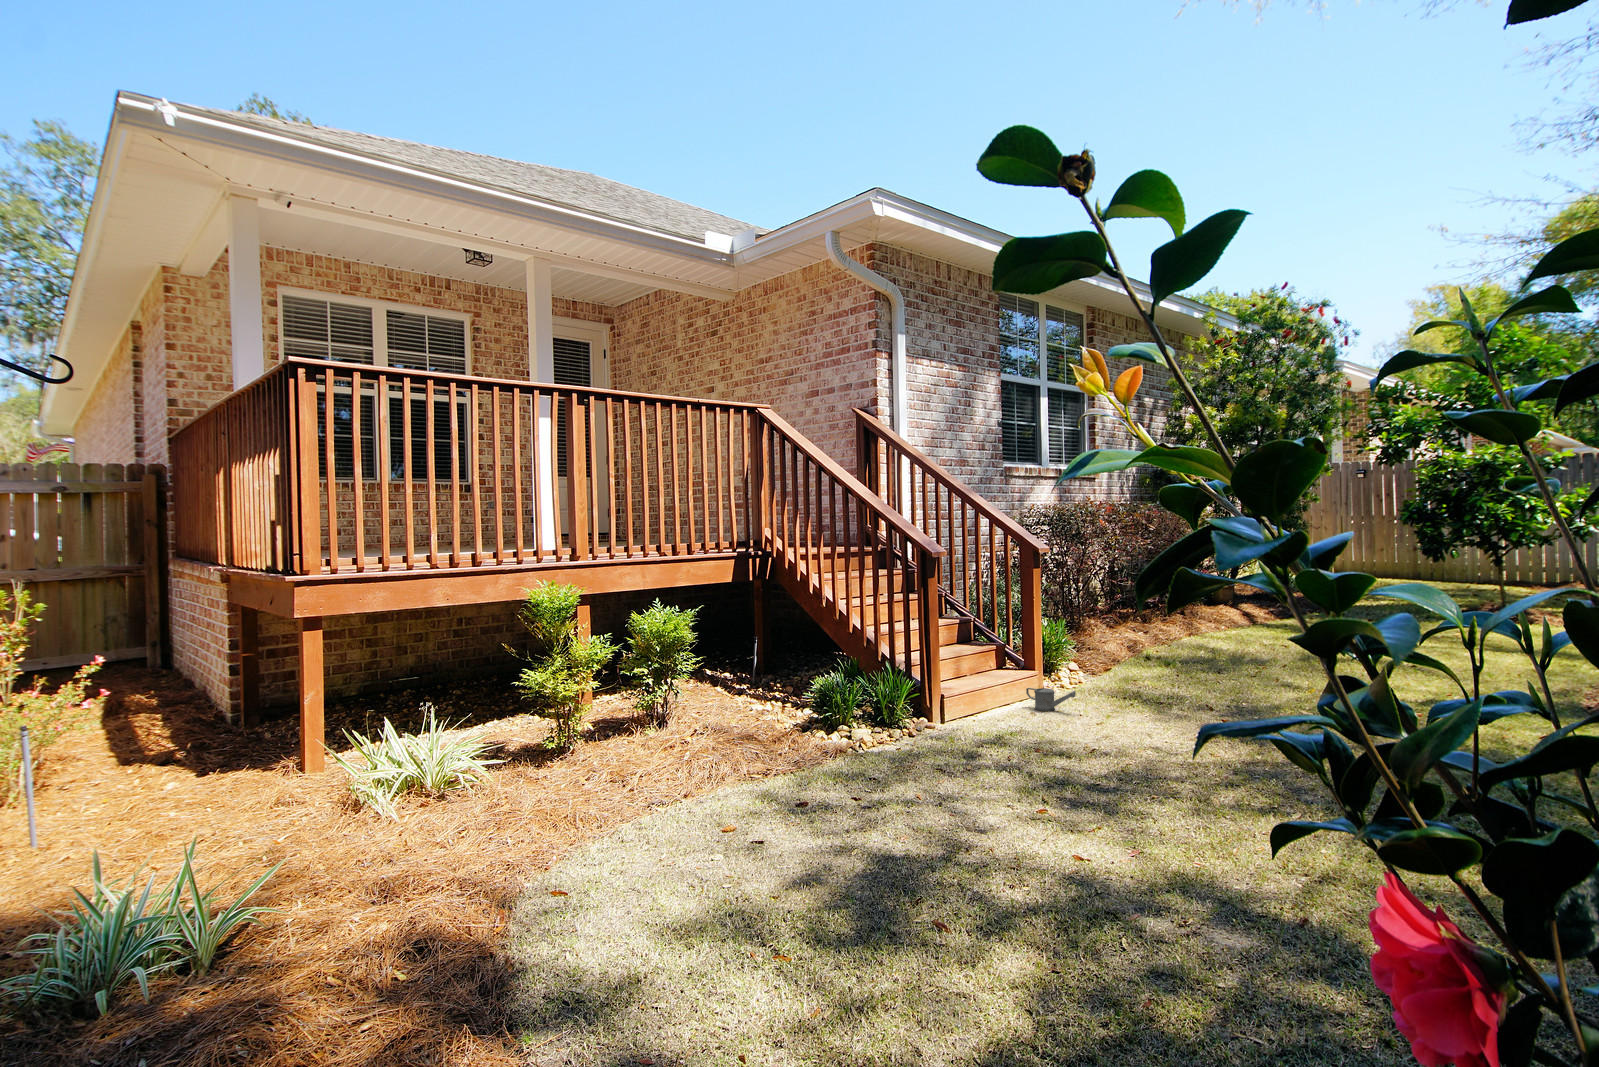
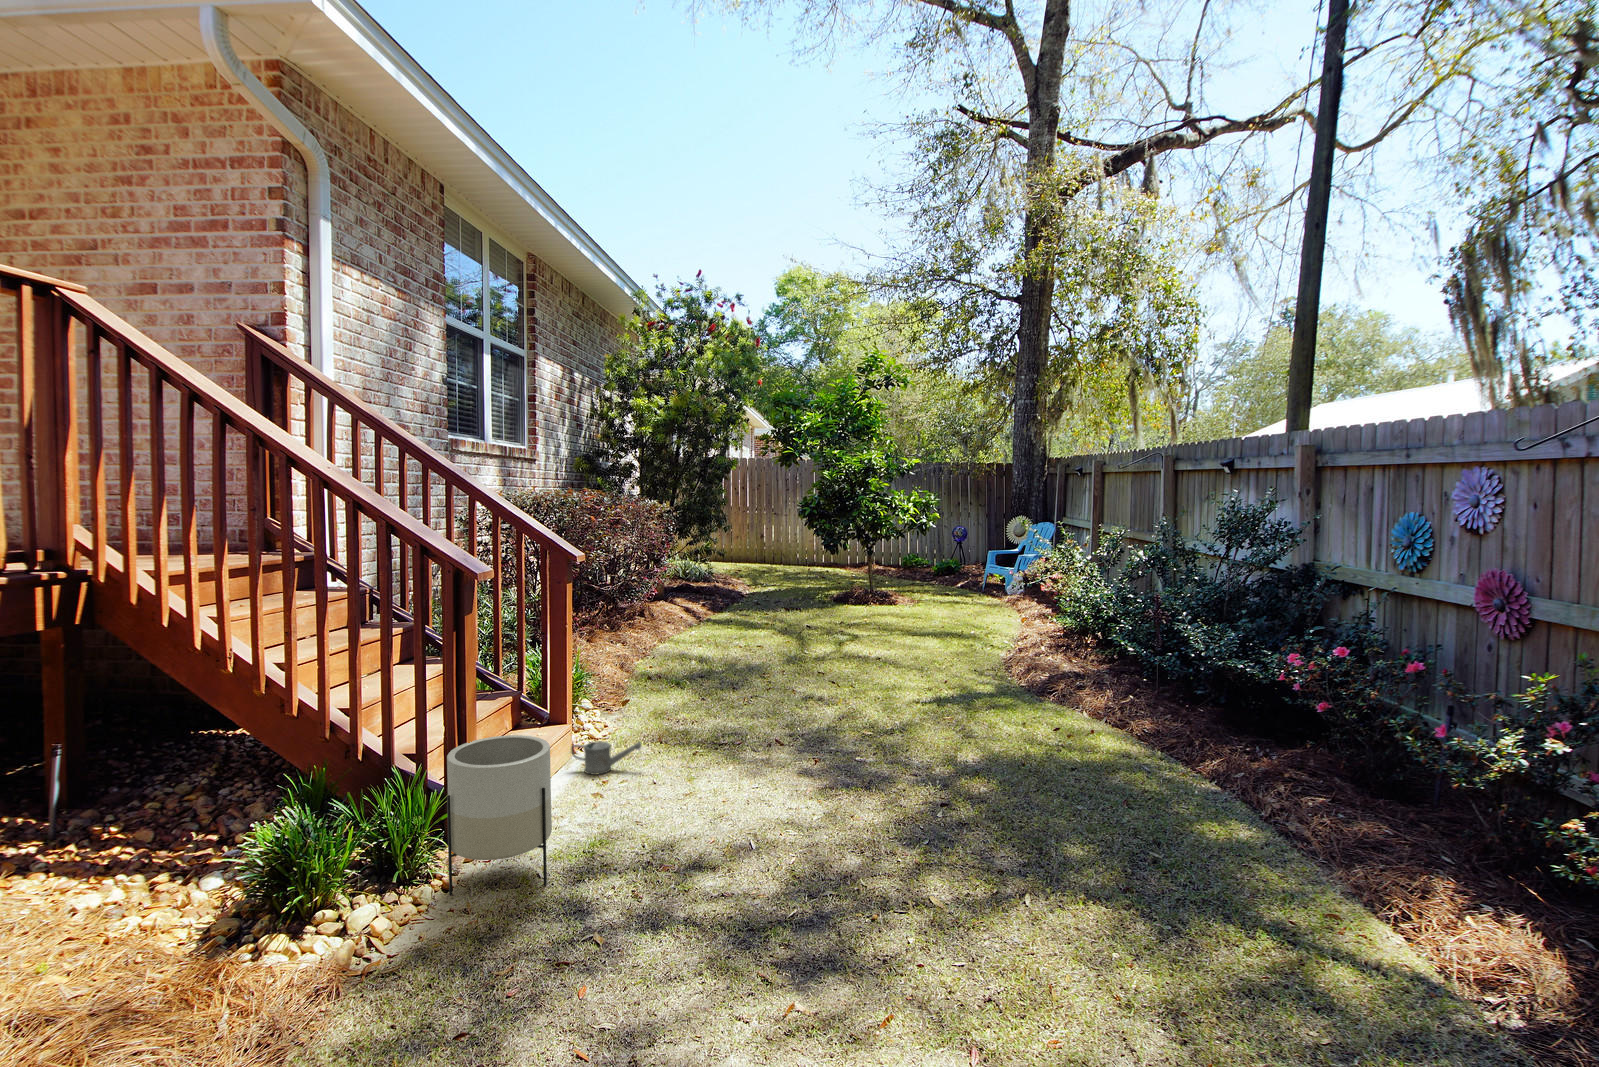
planter: none [905,656,968,748] -> present [447,735,552,896]

